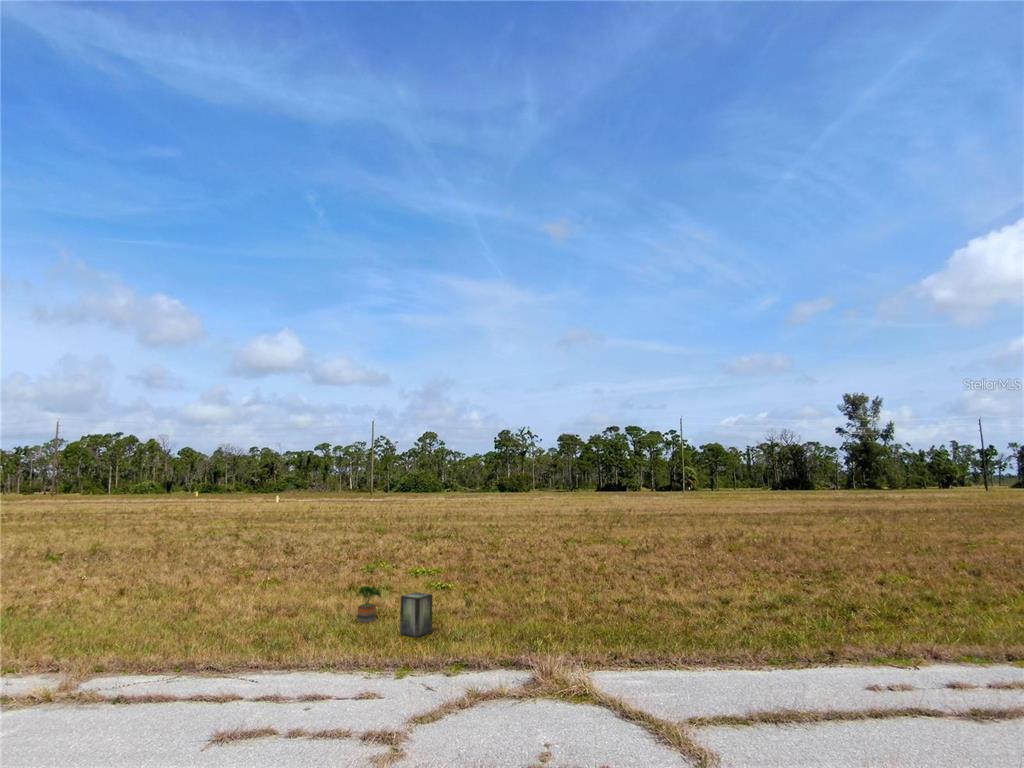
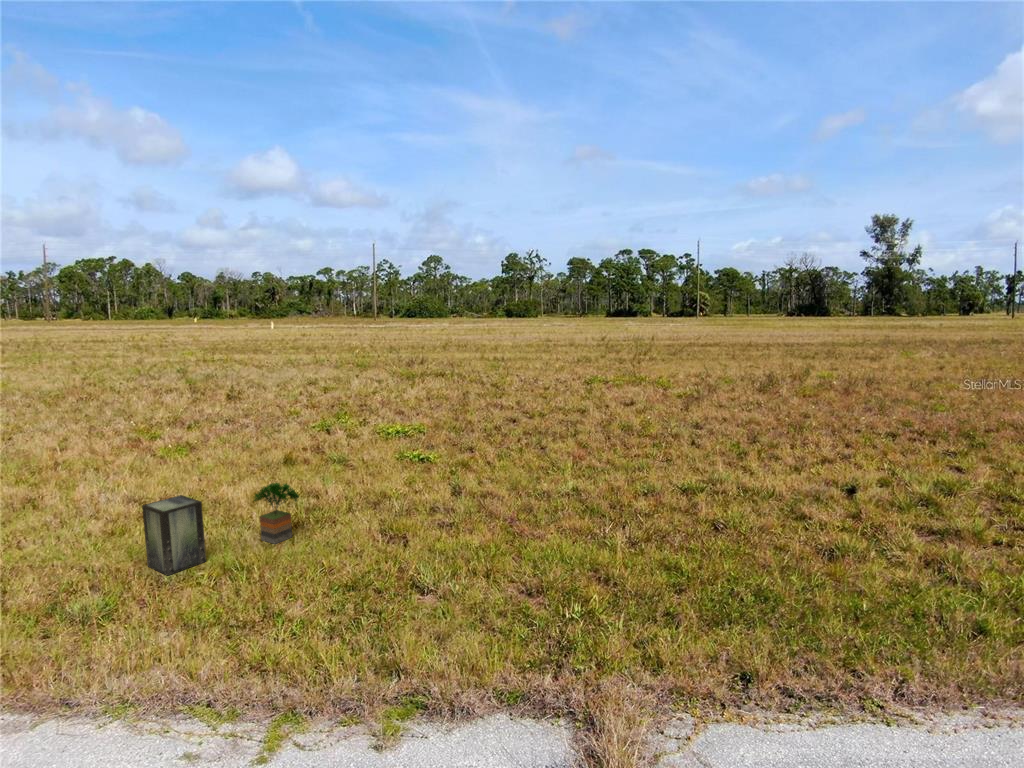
storage box: present [400,592,433,637] -> present [142,495,206,576]

